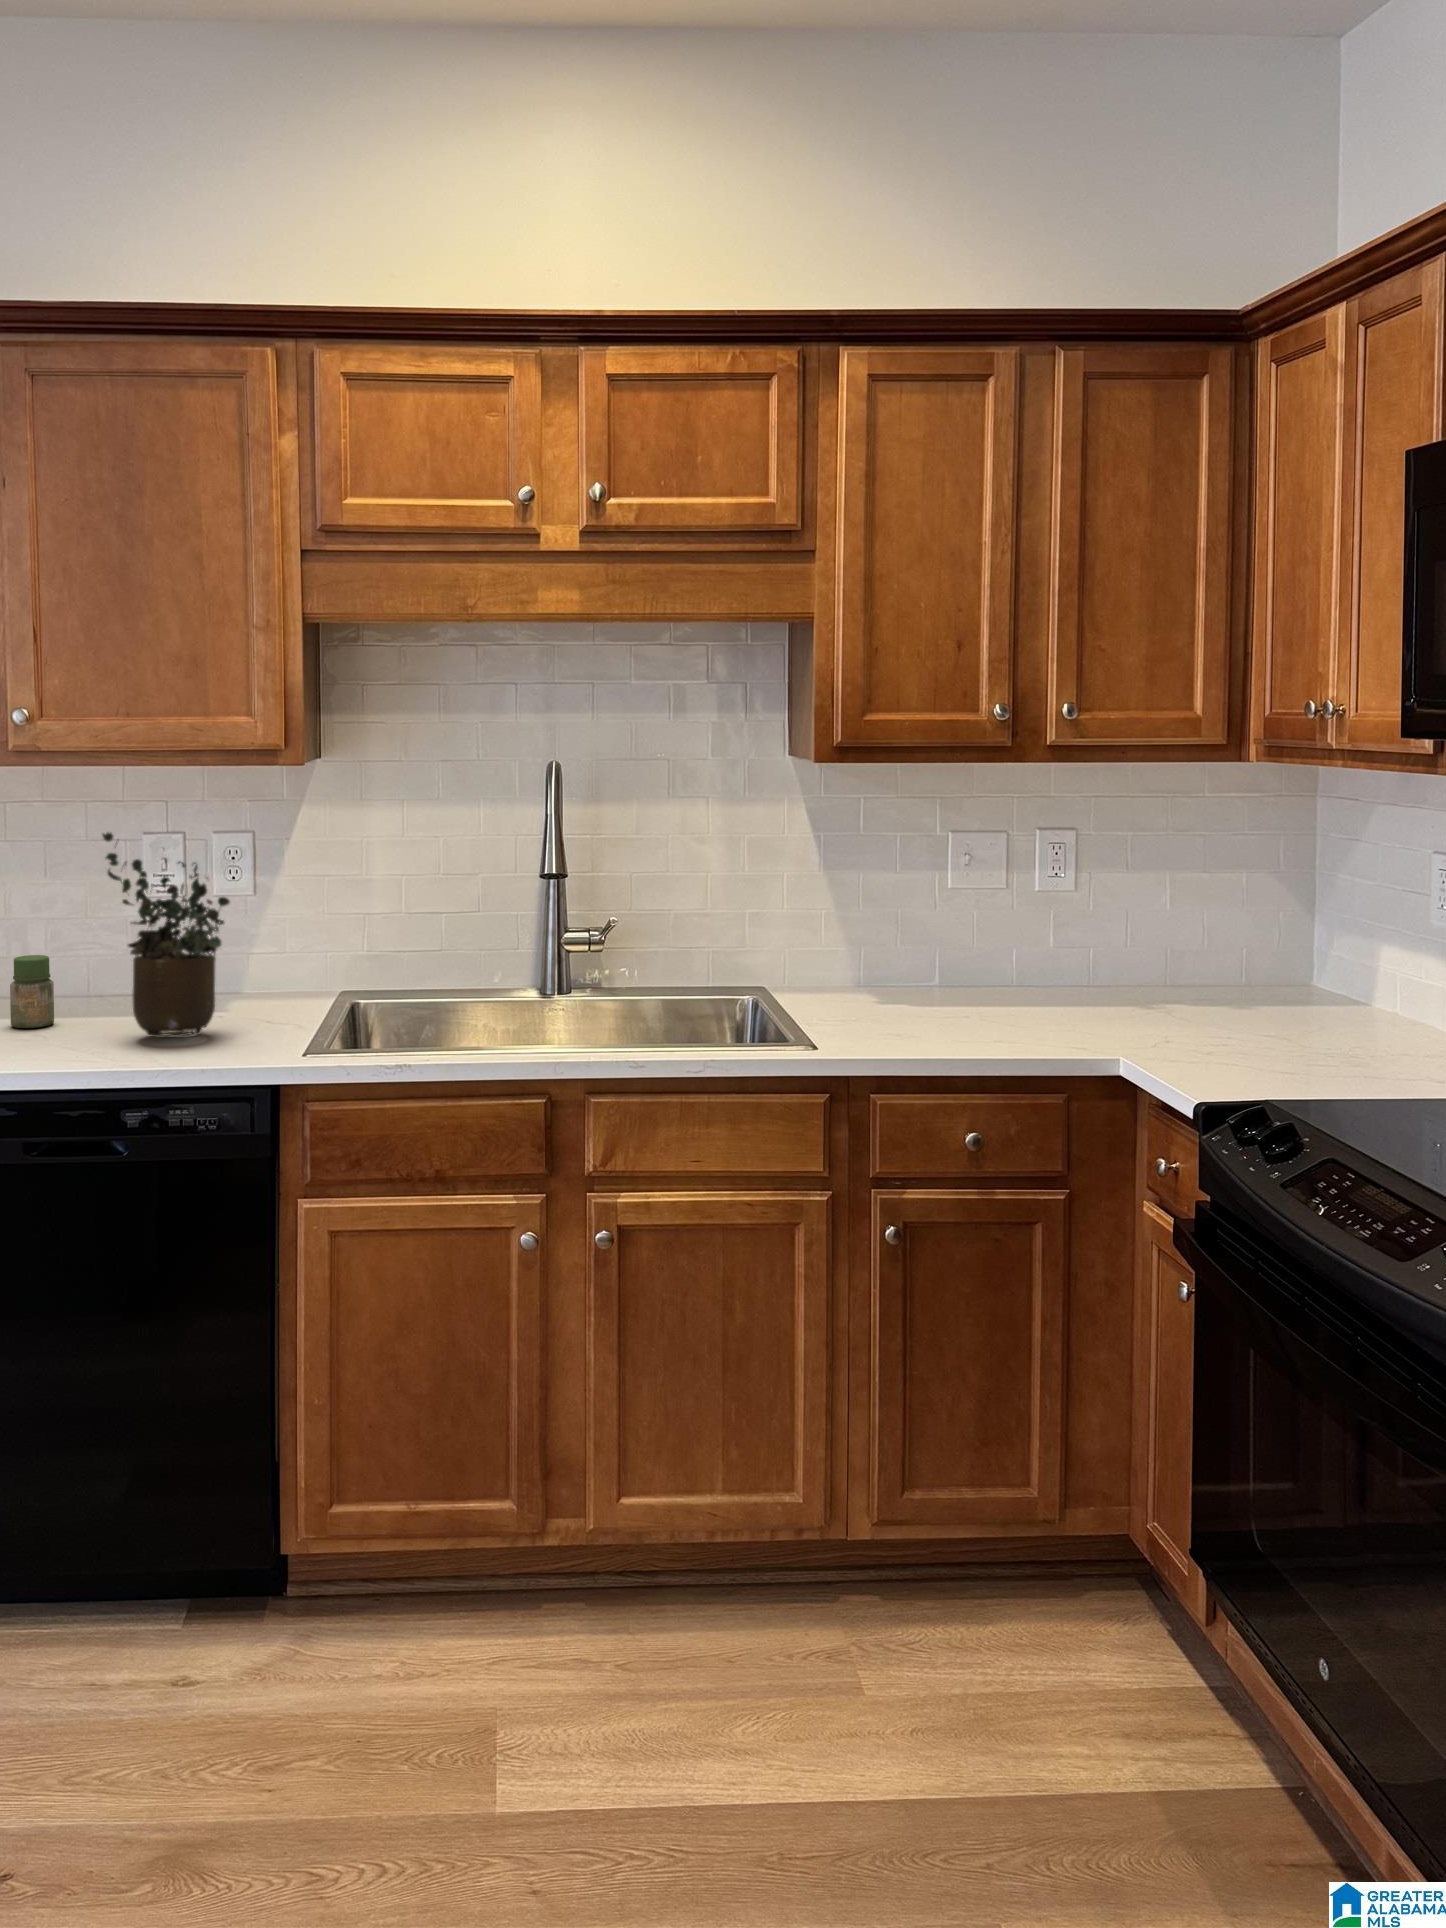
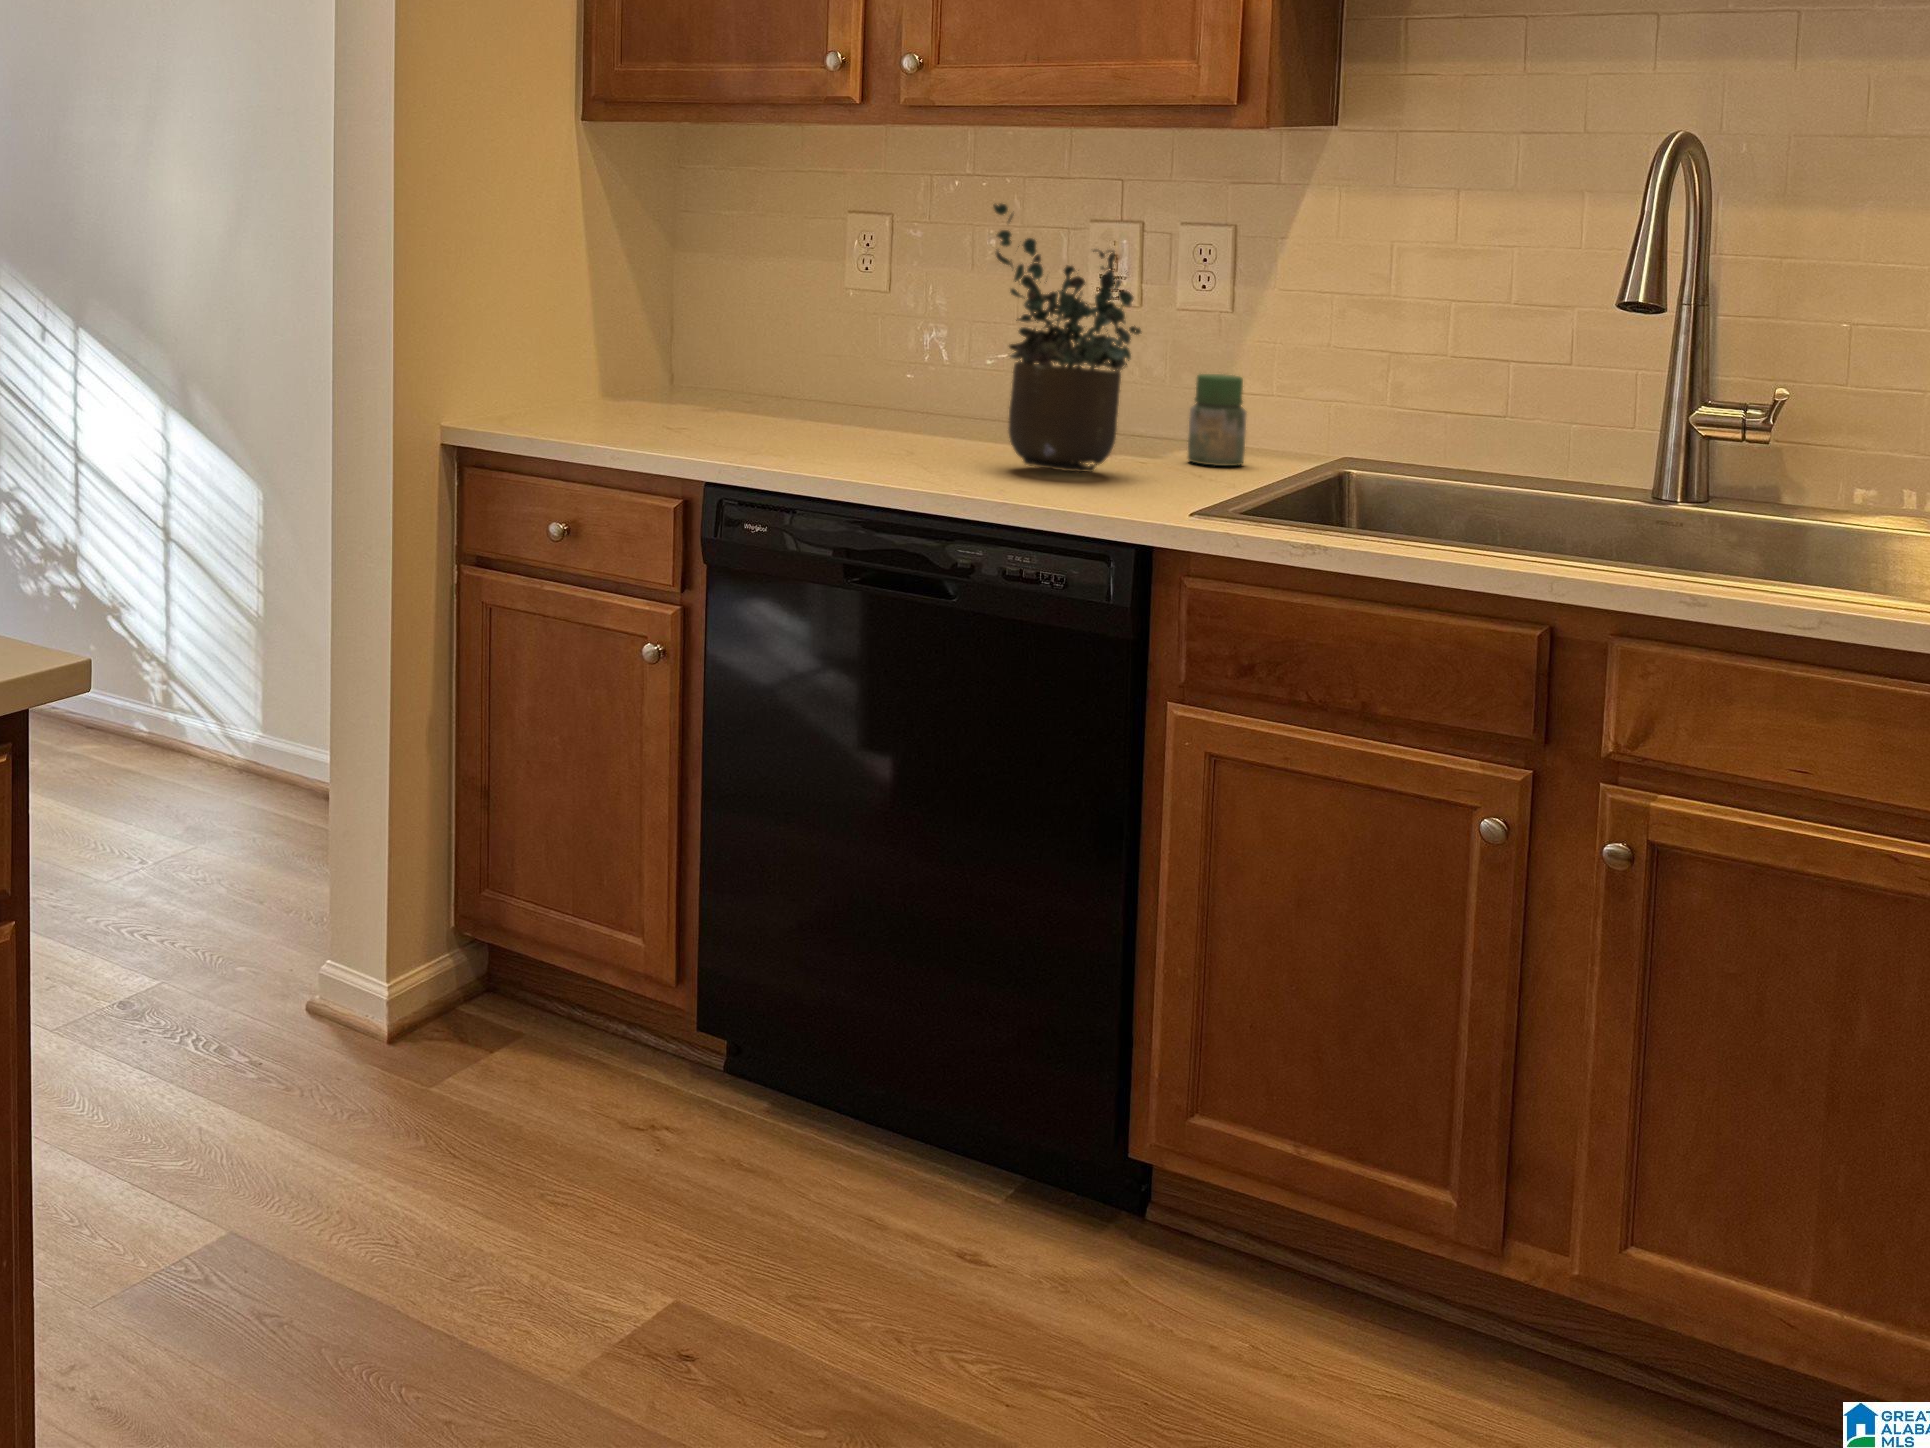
jar: present [10,955,54,1028] -> present [1188,374,1246,466]

